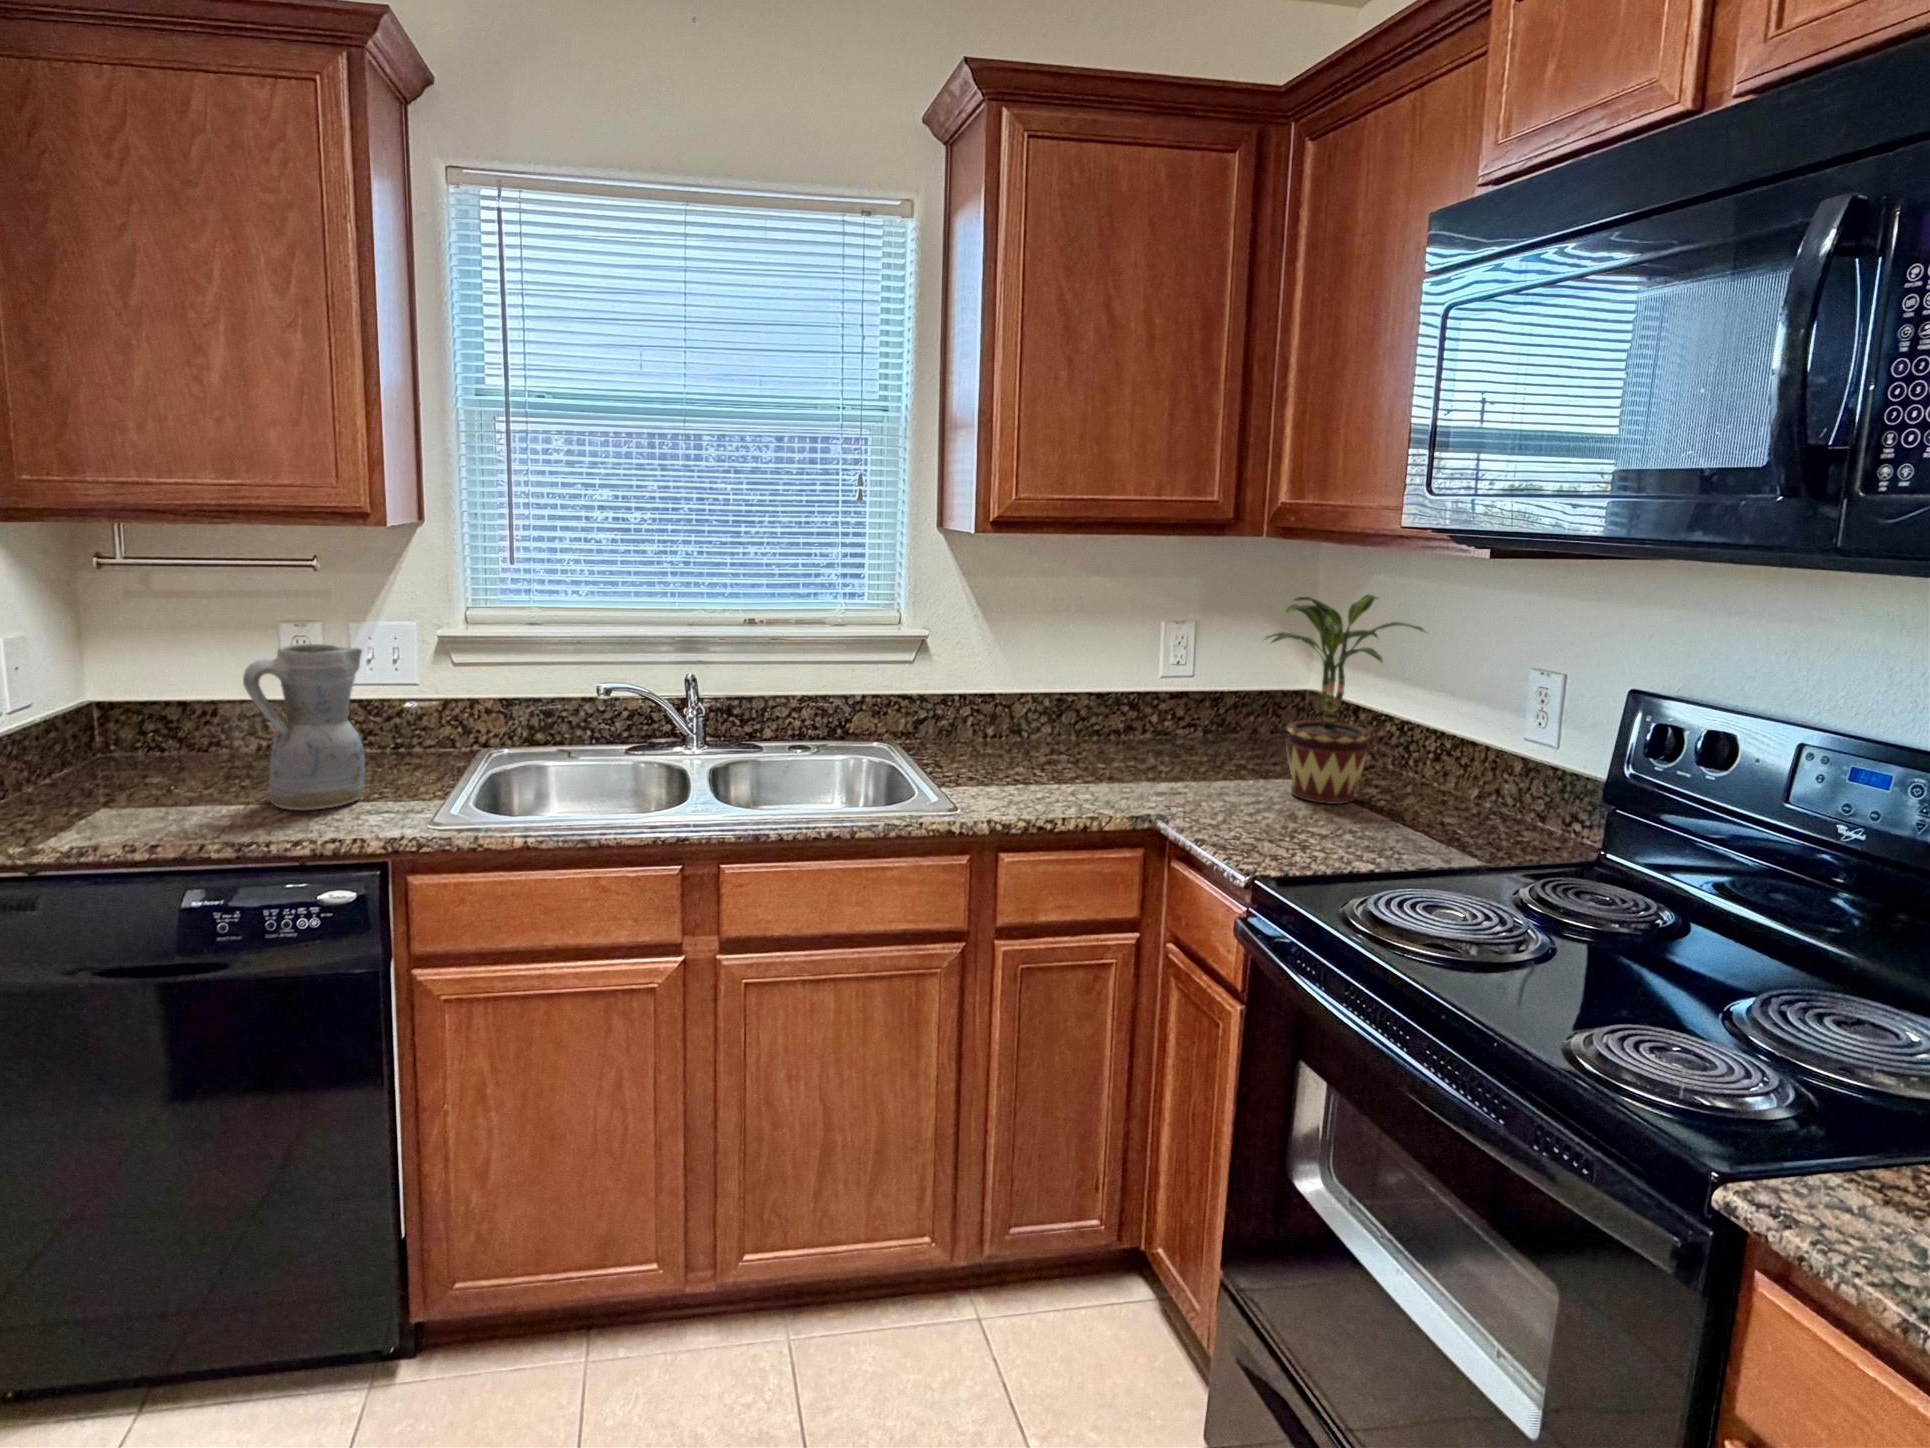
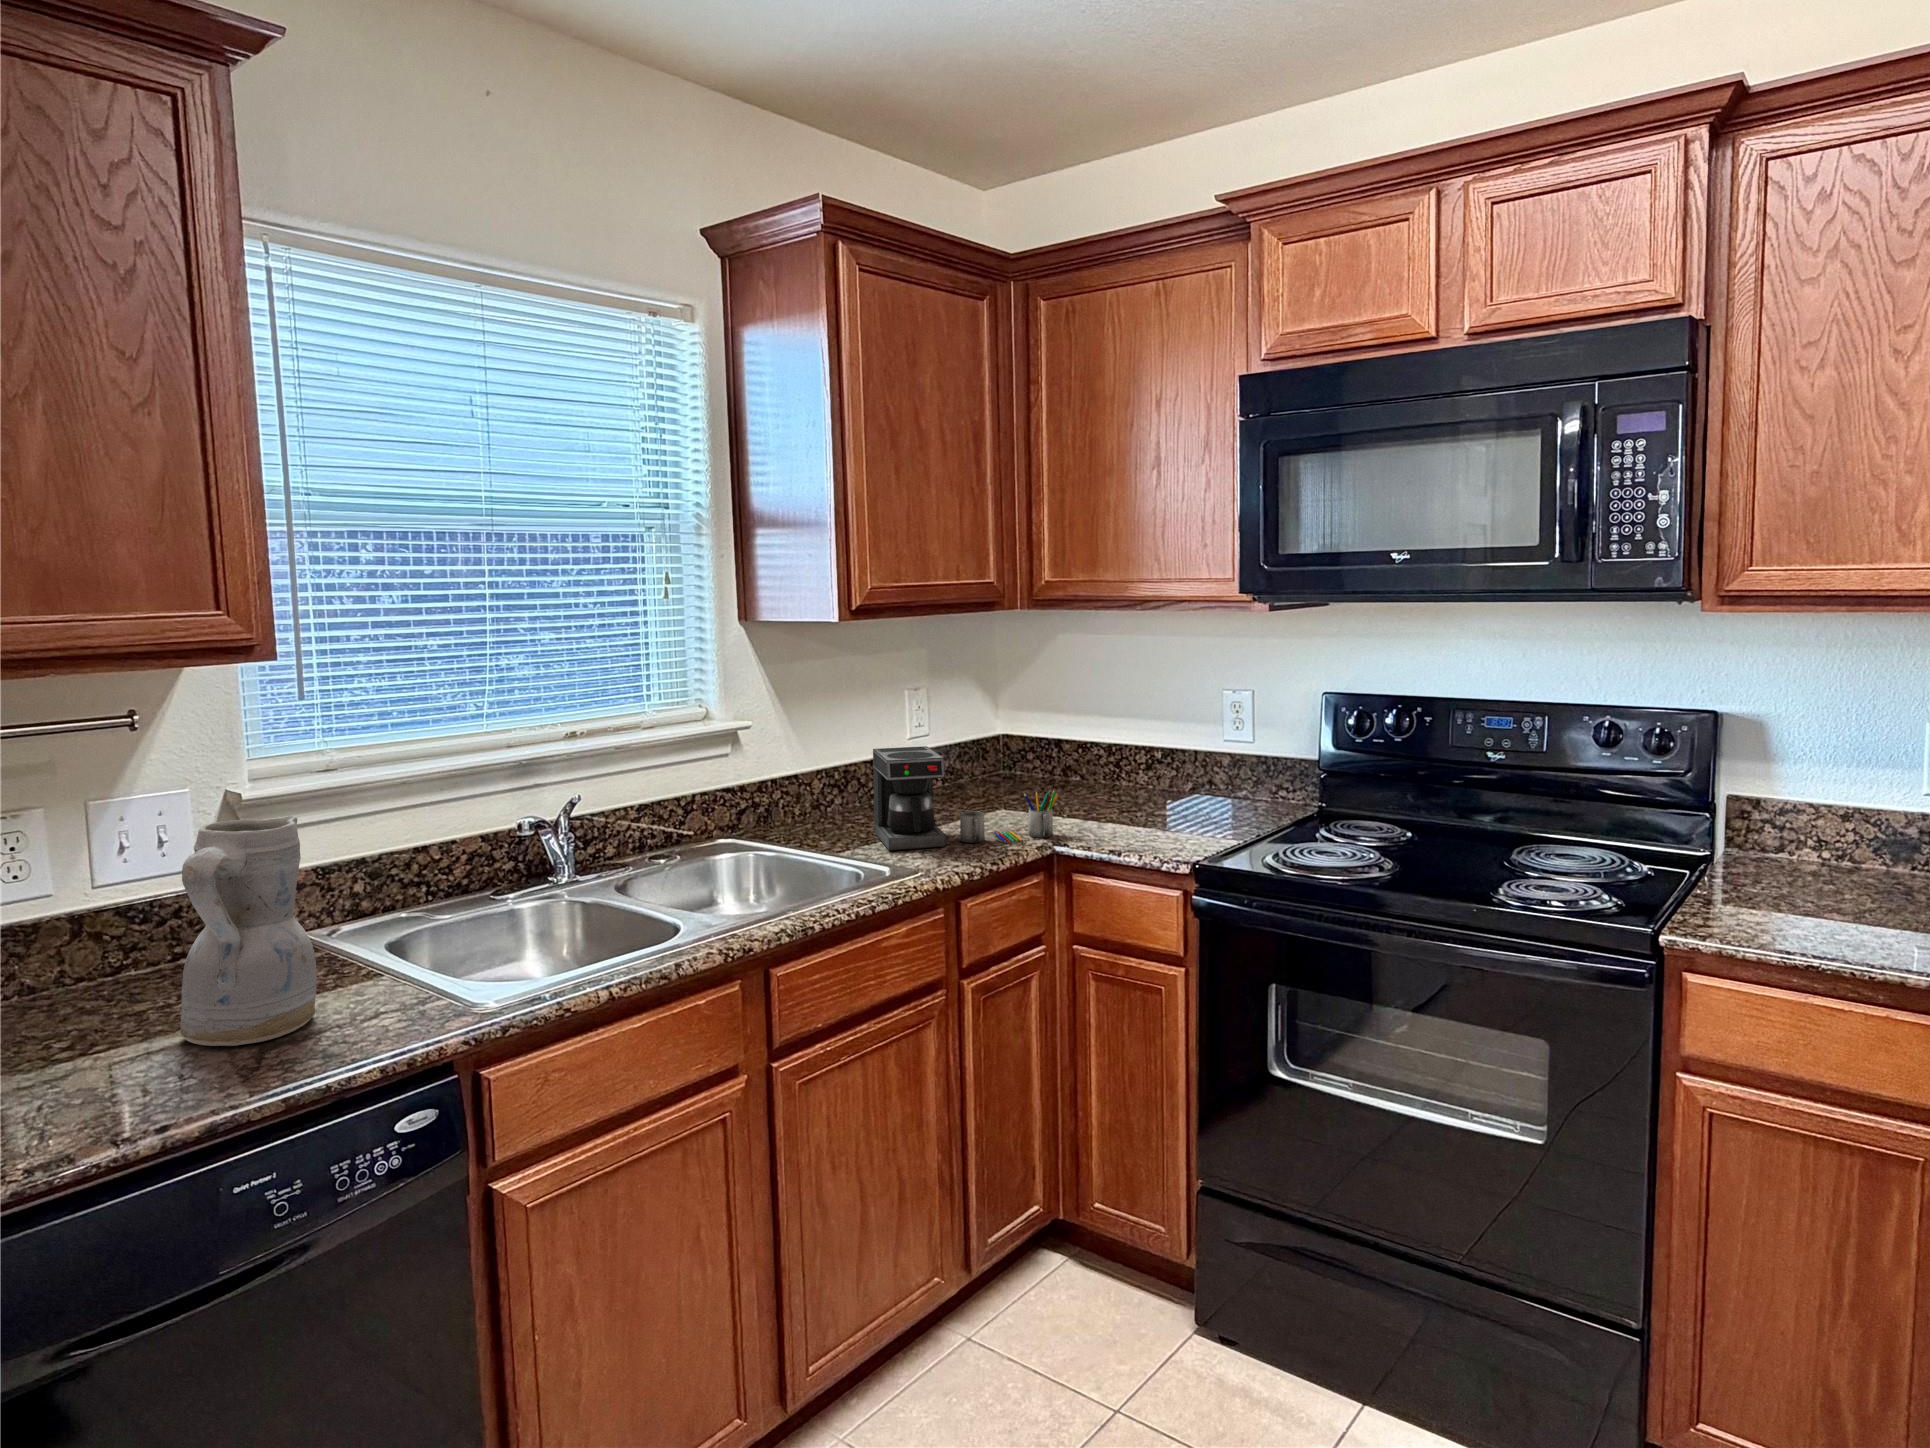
potted plant: present [1266,595,1425,804] -> none [1056,647,1177,813]
coffee maker: none [986,676,1194,809] -> present [873,746,1058,851]

